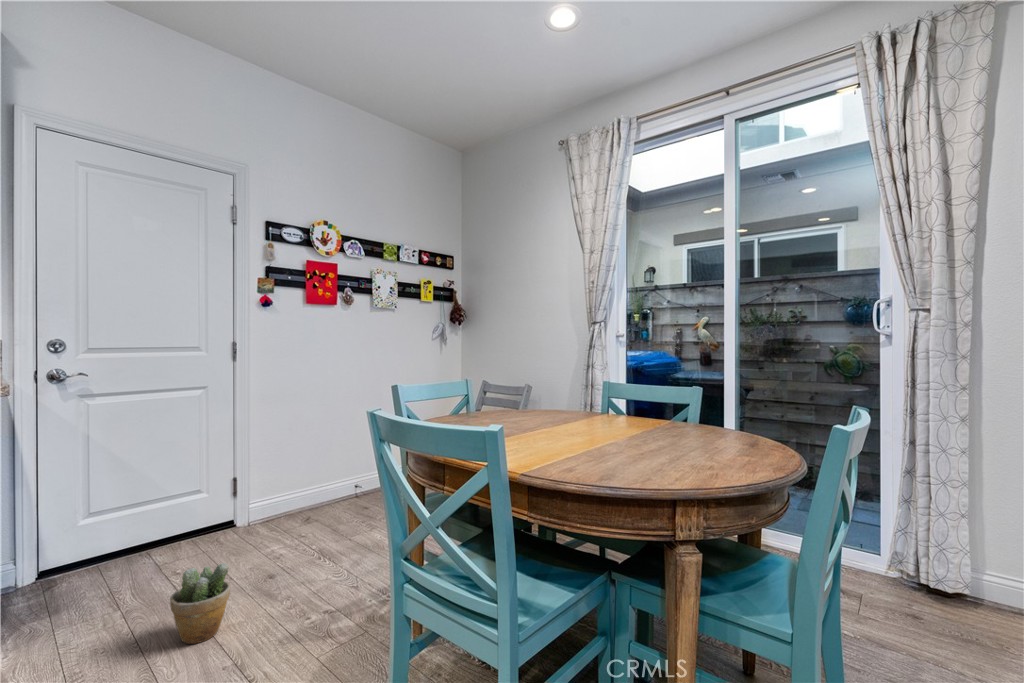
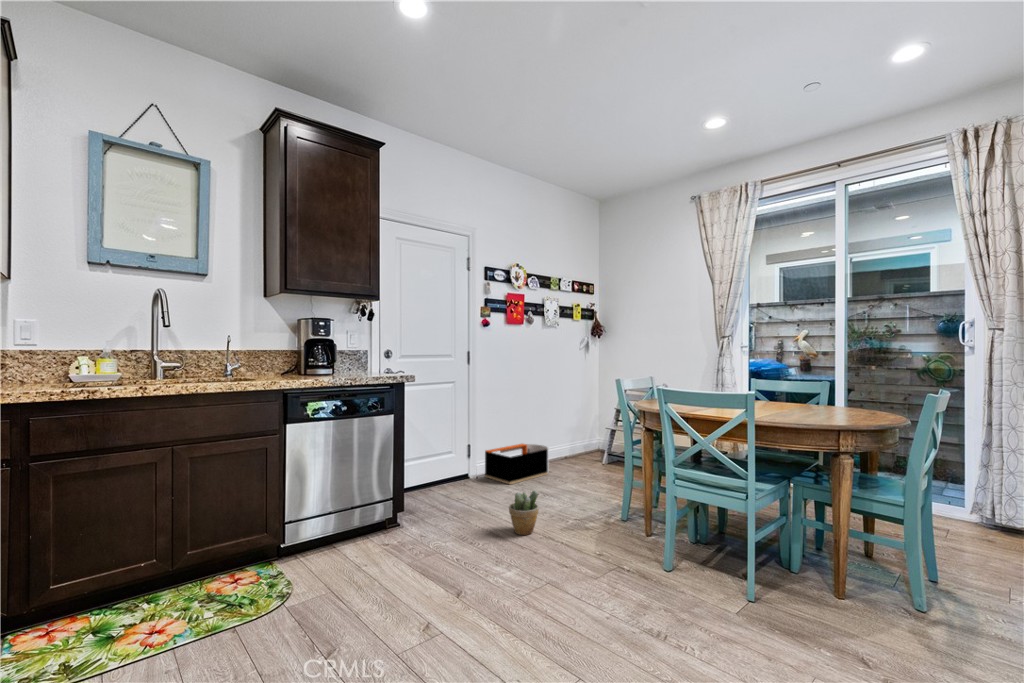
storage bin: none [256,468,359,533] -> present [485,444,549,484]

